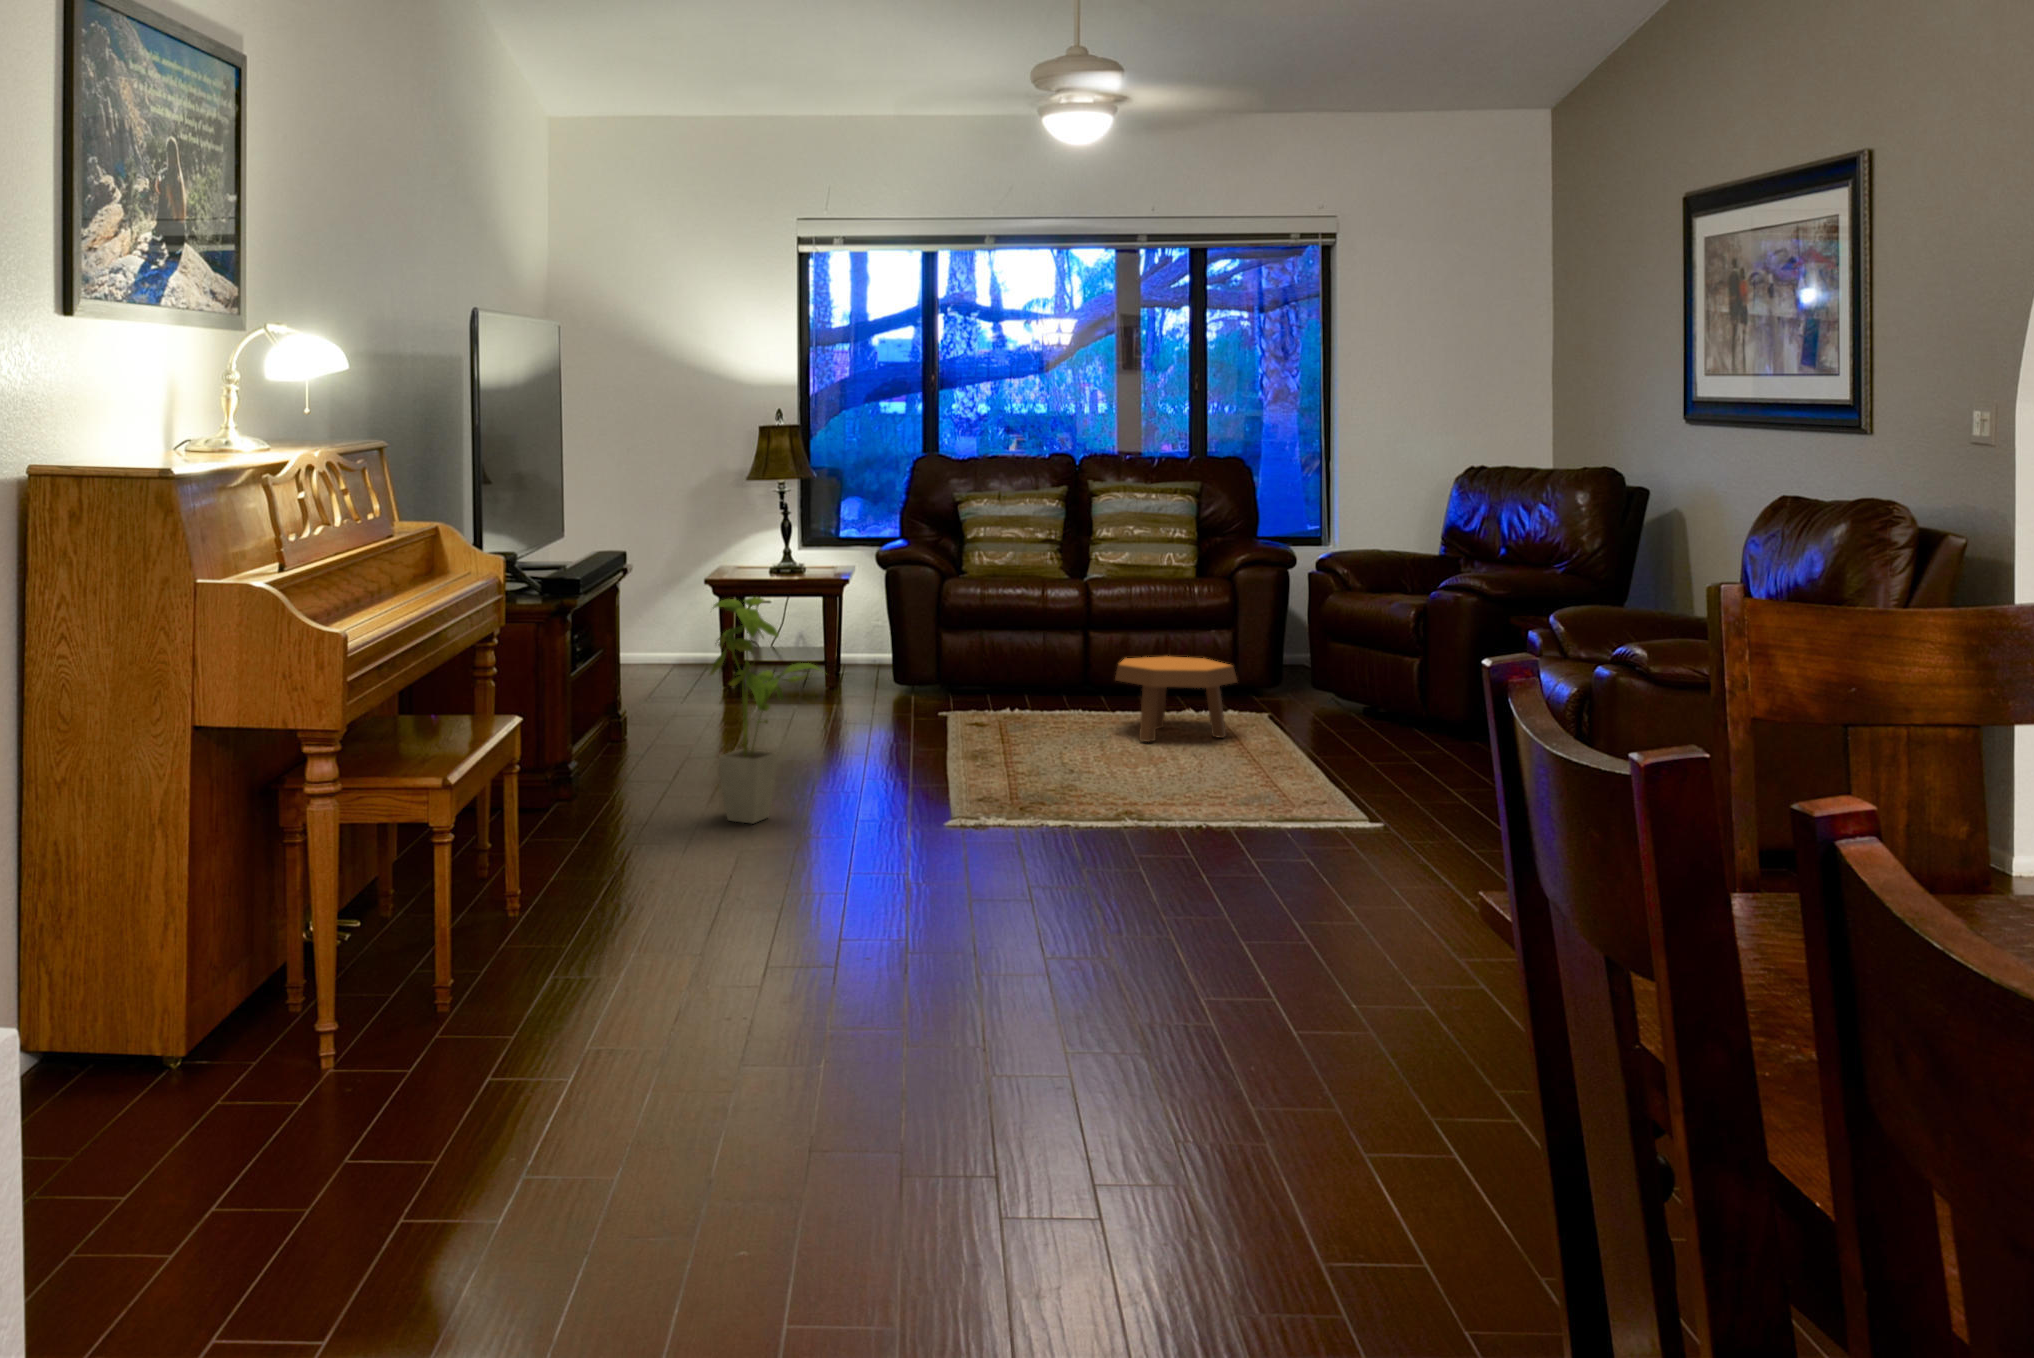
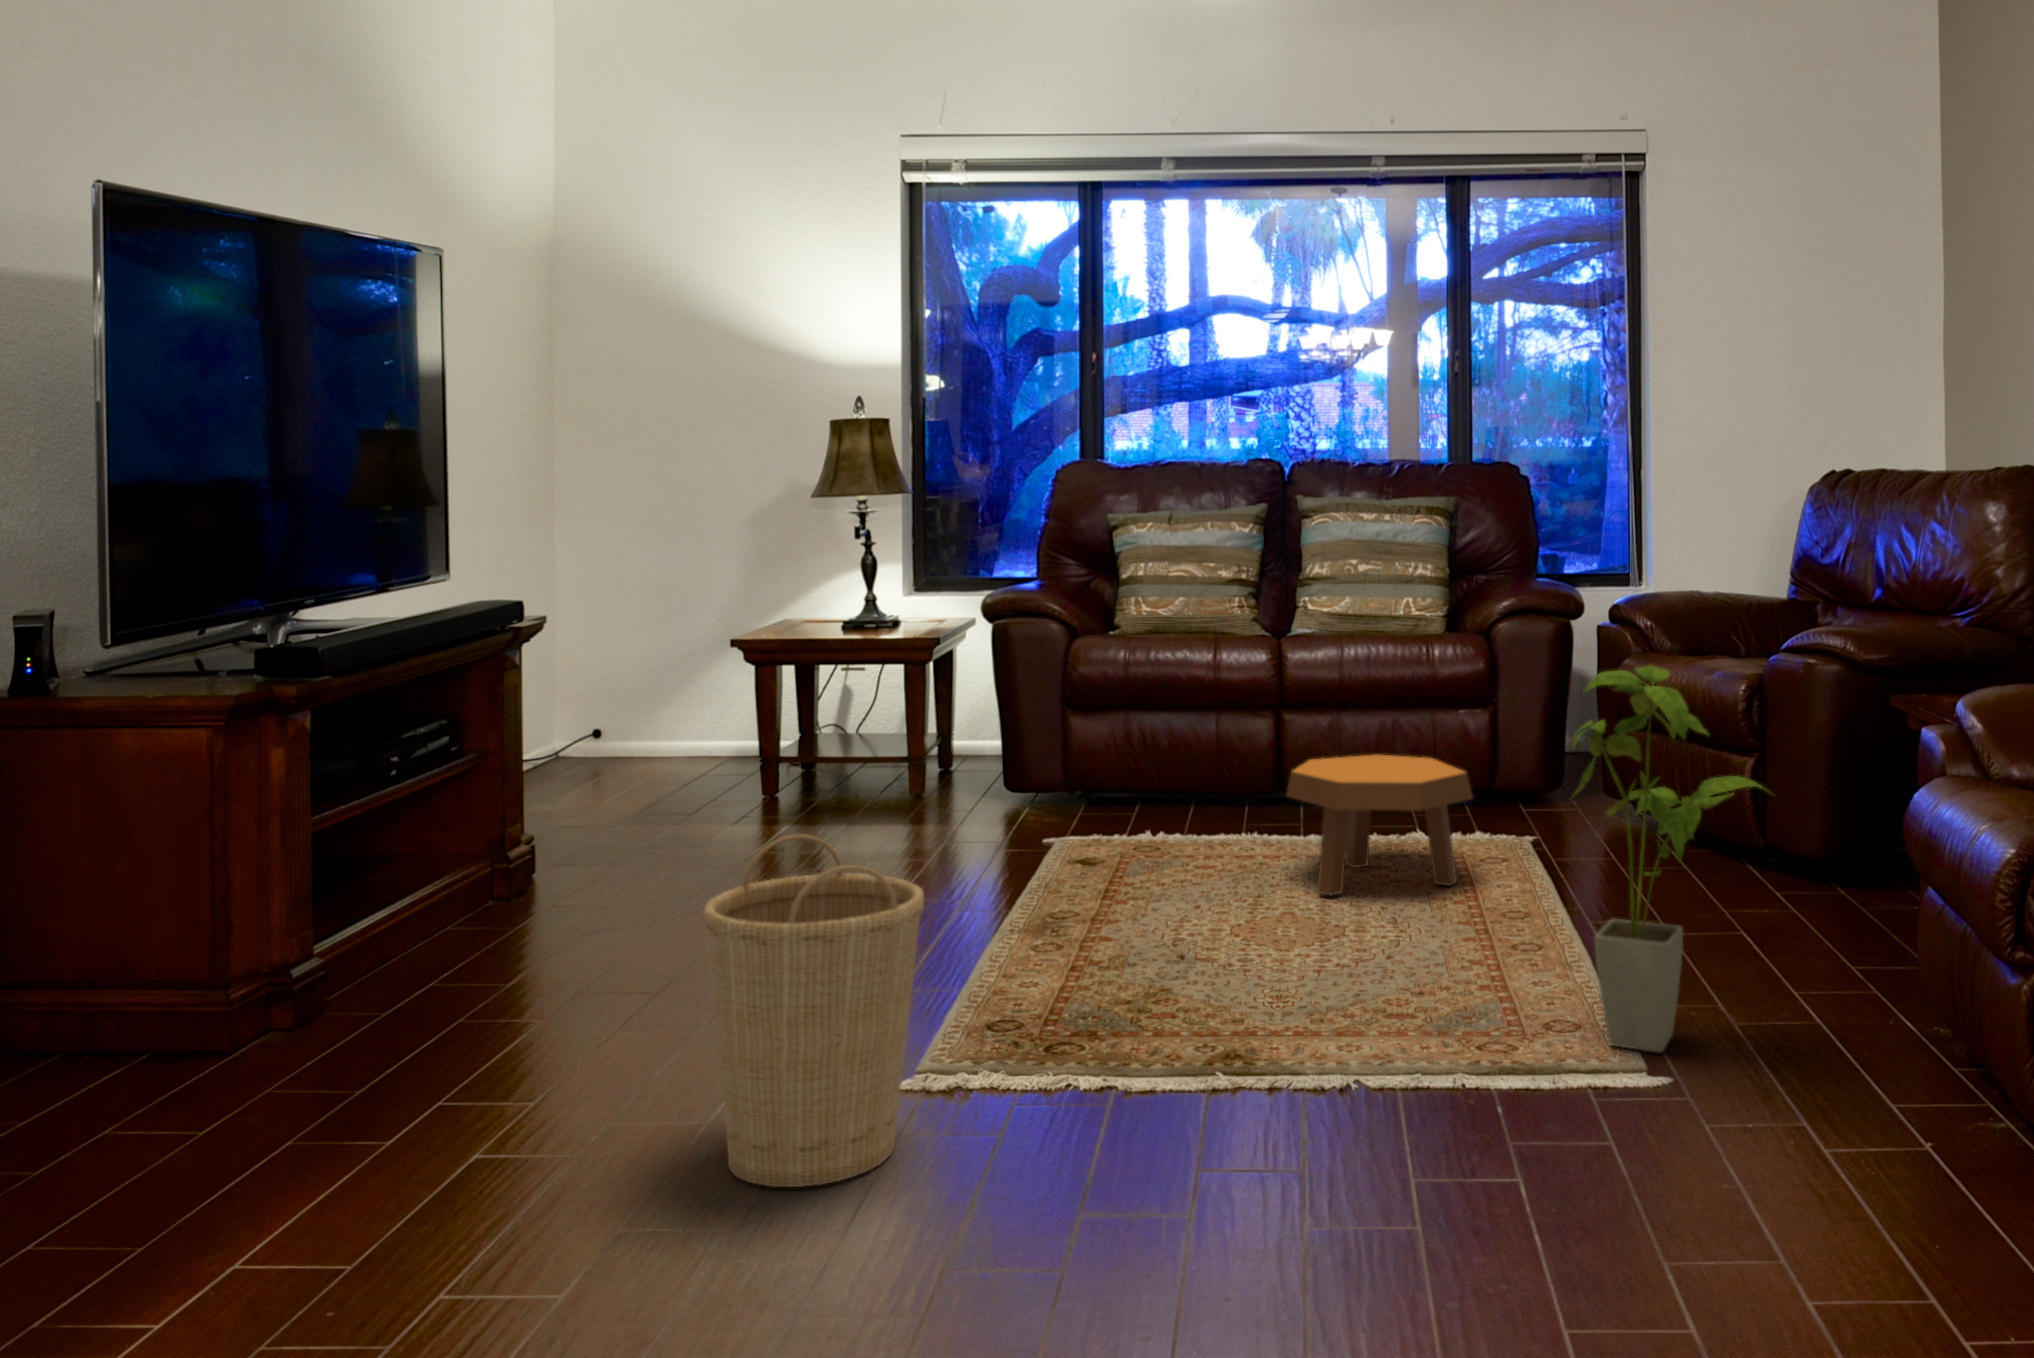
house plant: present [710,597,821,824] -> present [1571,665,1763,1052]
basket: none [870,678,984,854] -> present [703,834,924,1187]

